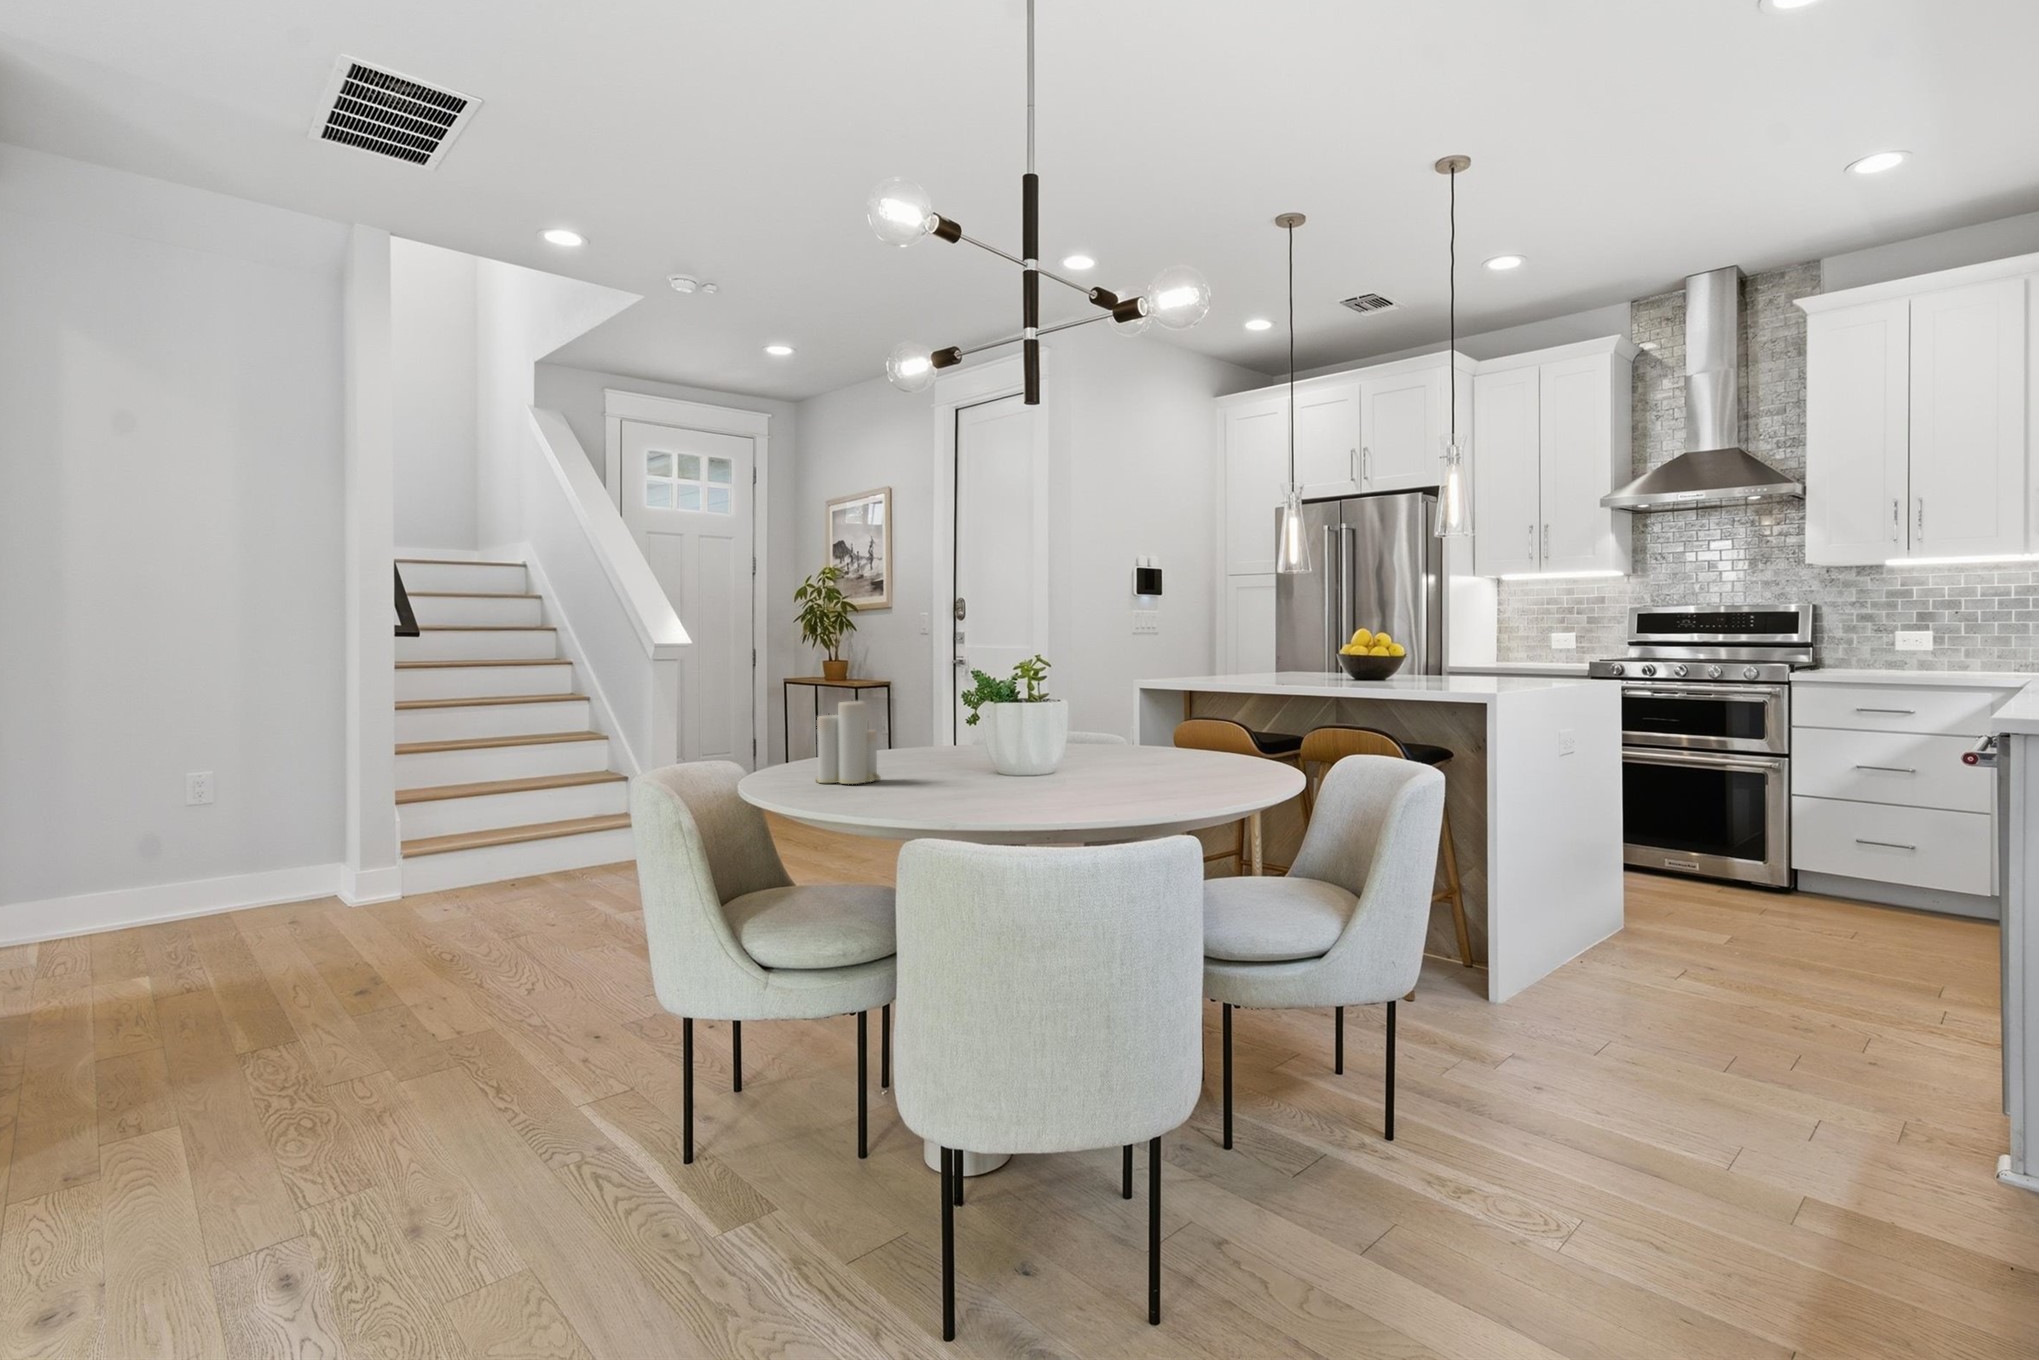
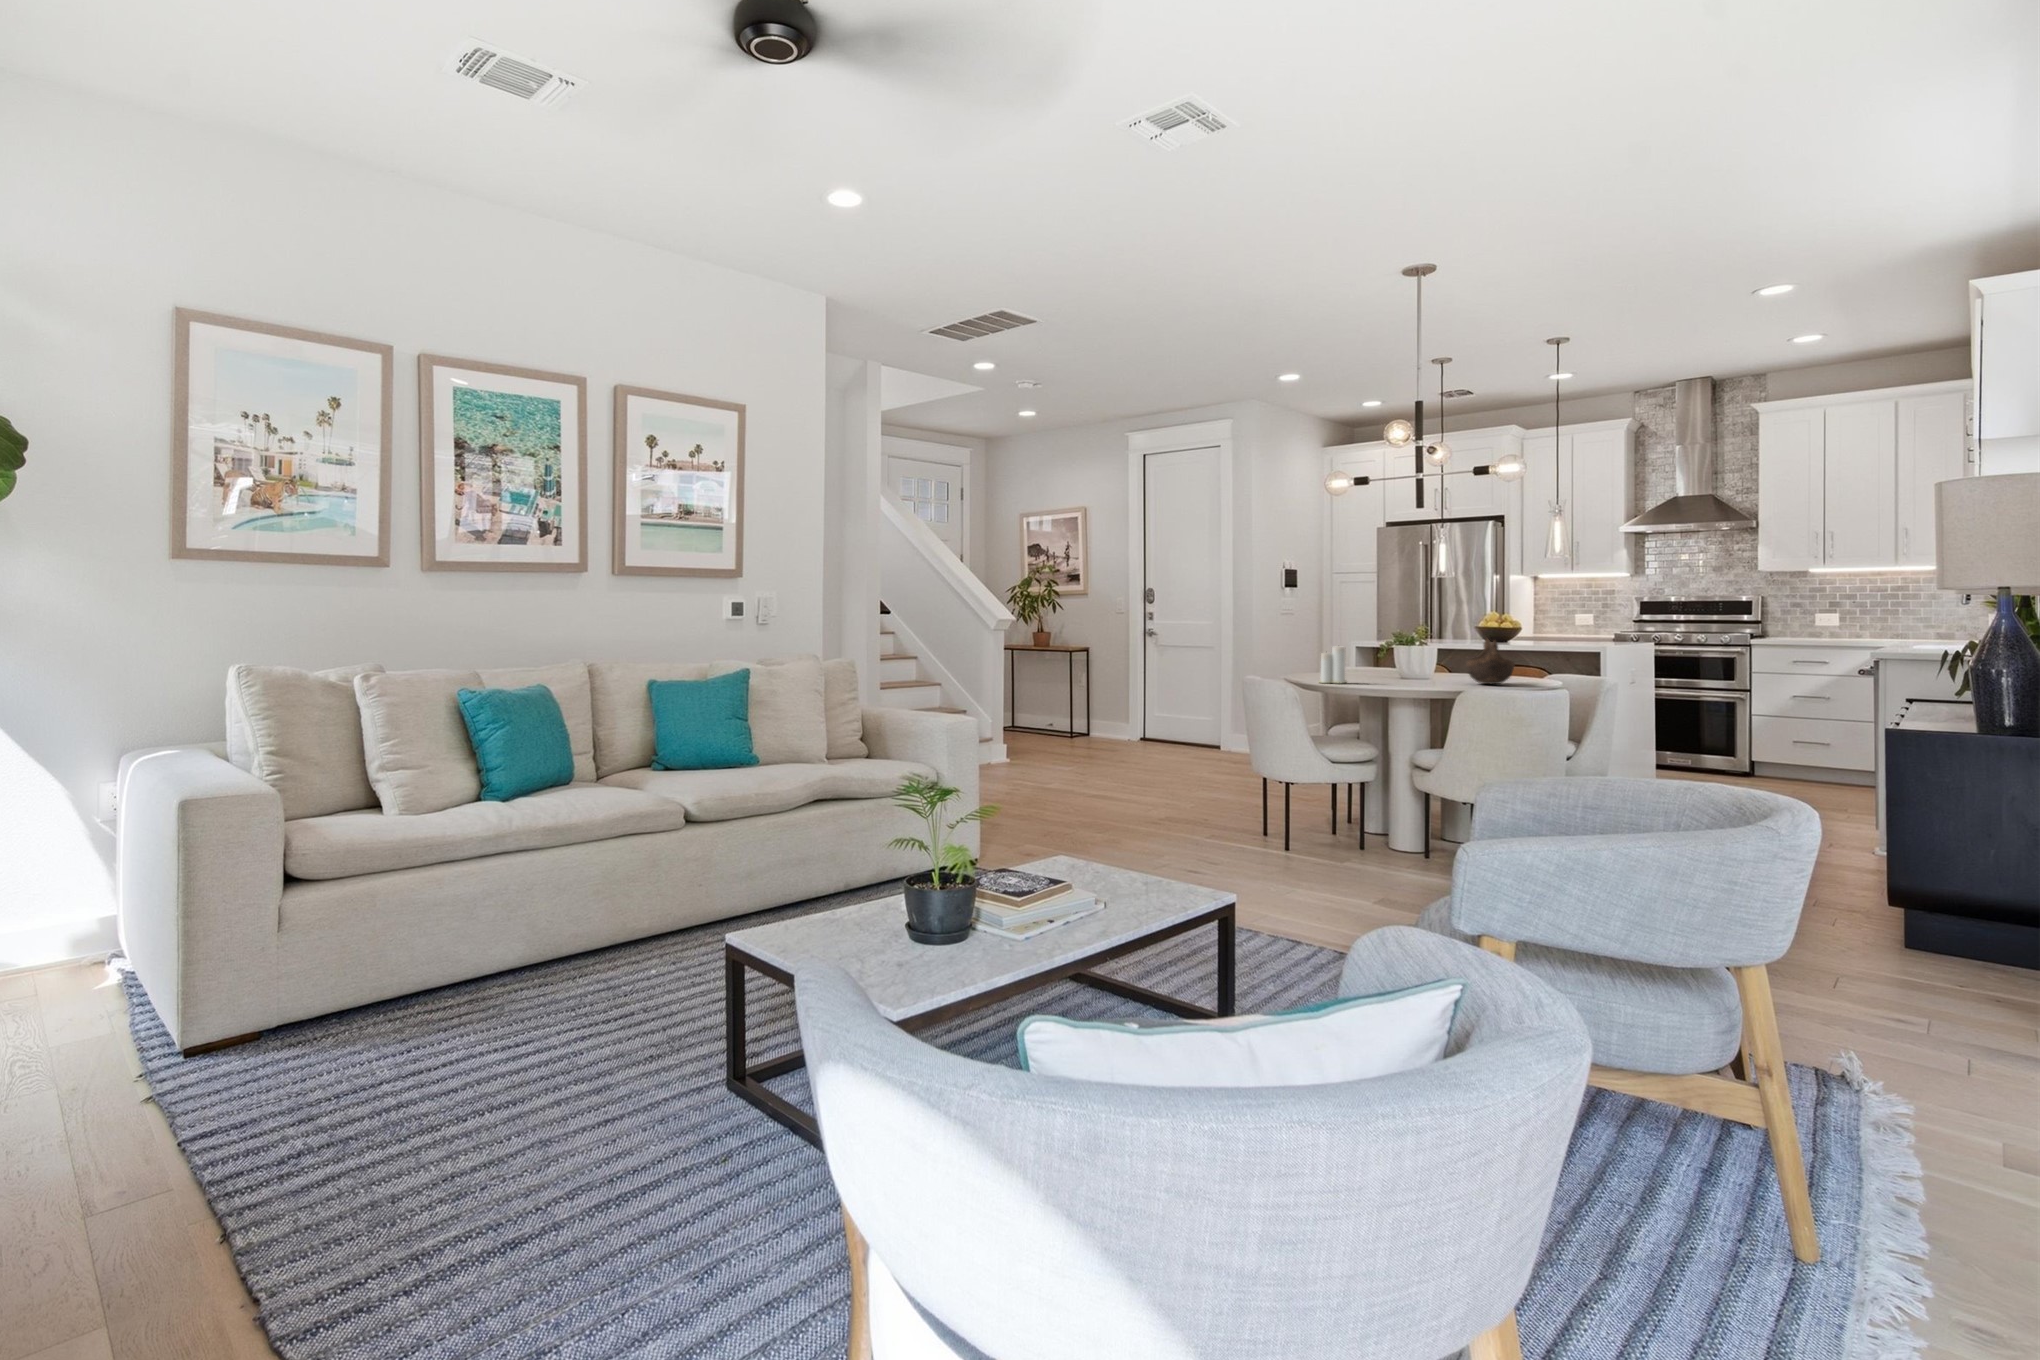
decorative bowl: none [1133,680,1228,784] -> present [1466,639,1515,684]

